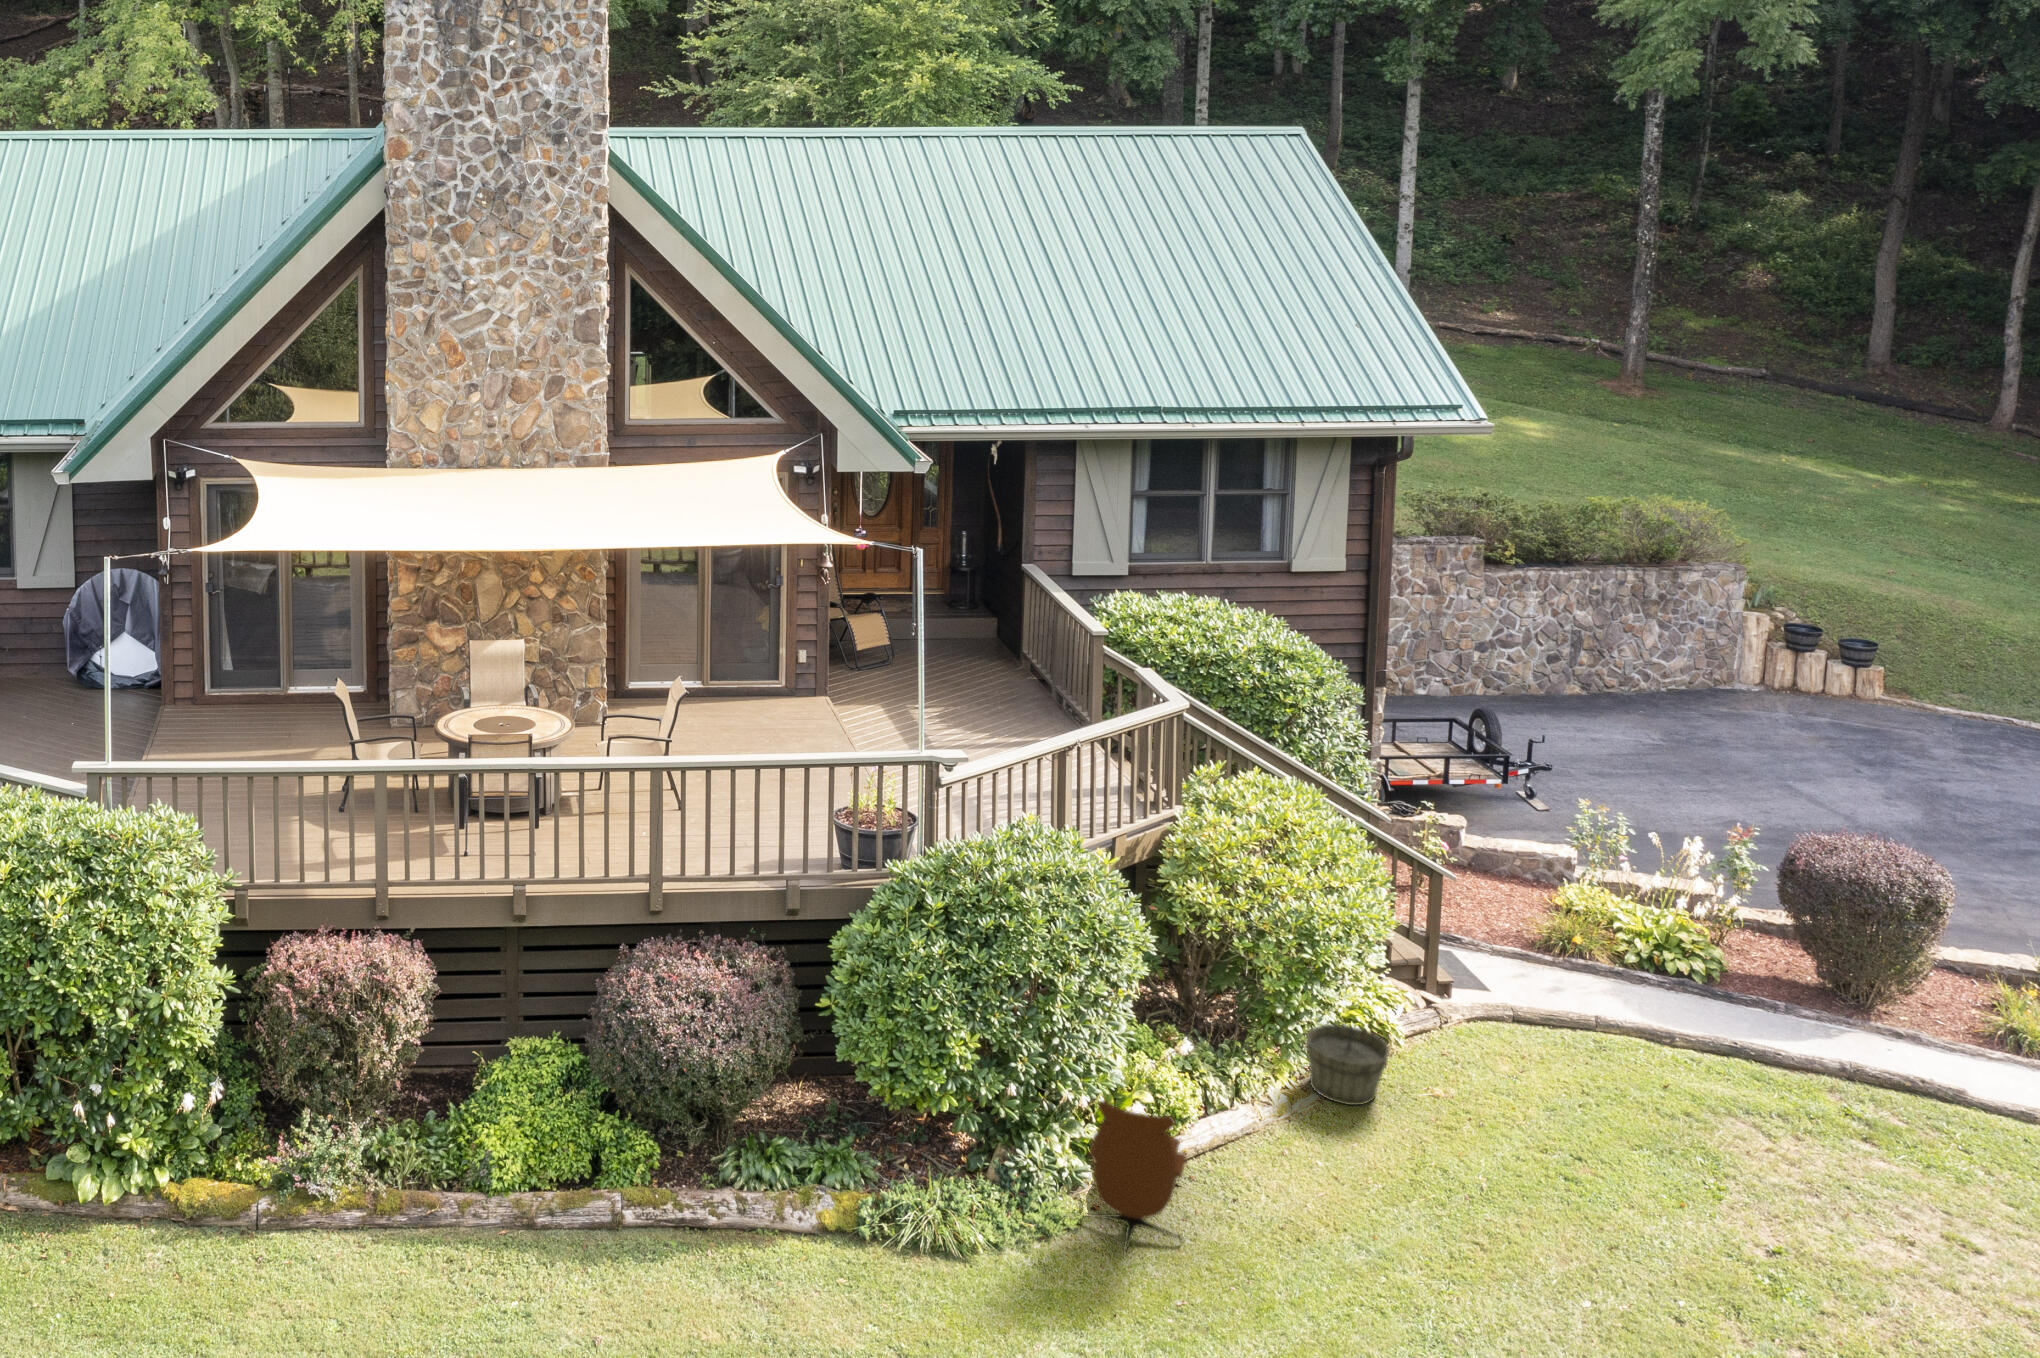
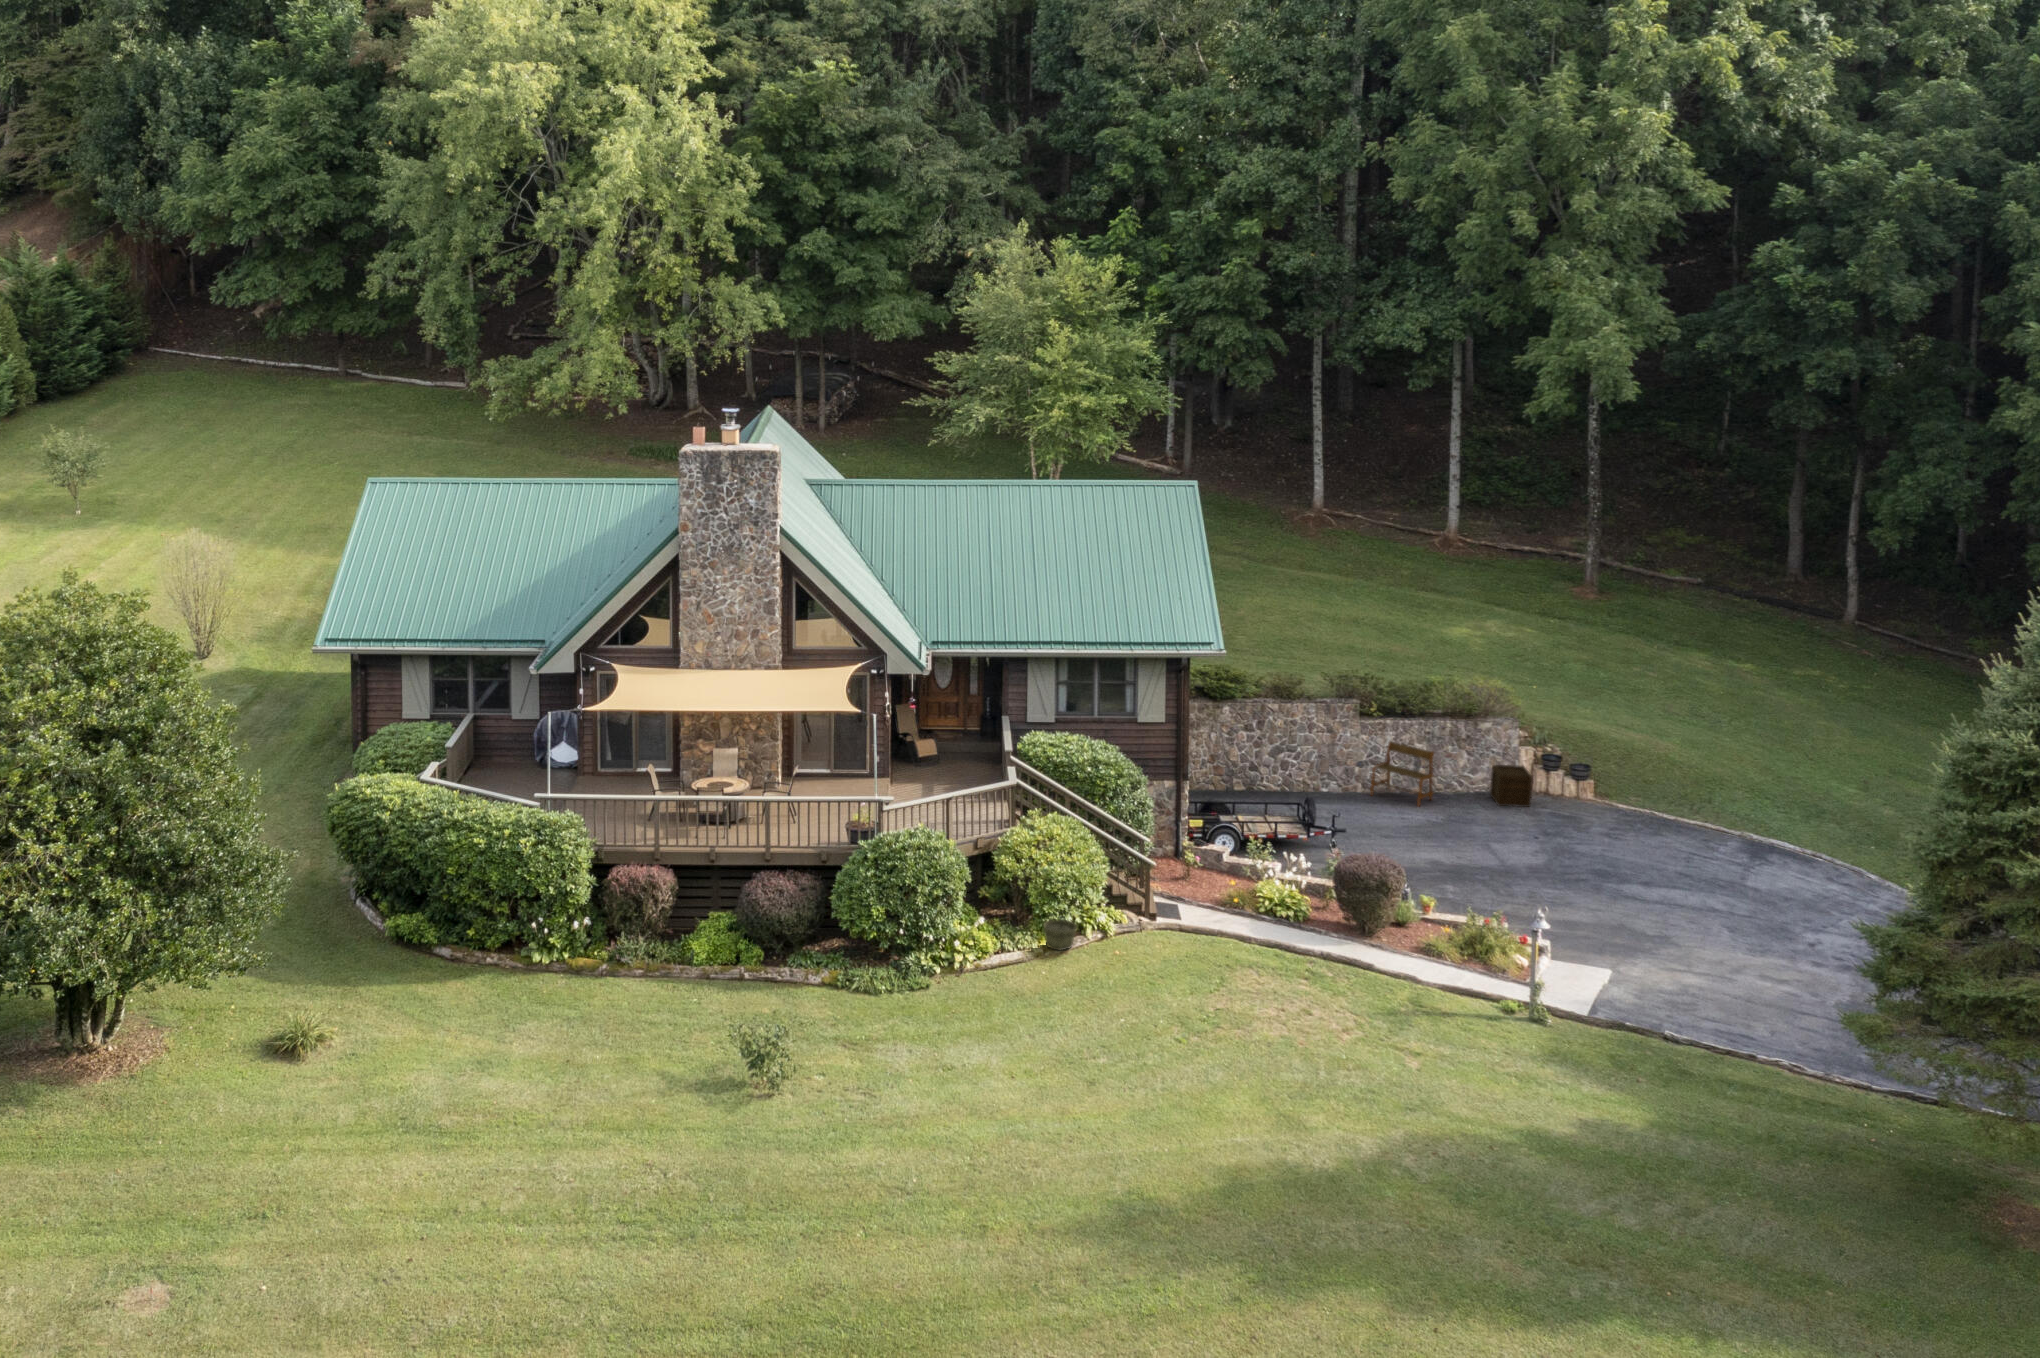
bench: none [1581,599,1705,719] -> present [1370,741,1434,806]
wooden crate: none [1780,638,1880,712] -> present [1490,765,1533,807]
lounge chair: present [1085,1101,1186,1255] -> none [922,930,972,993]

